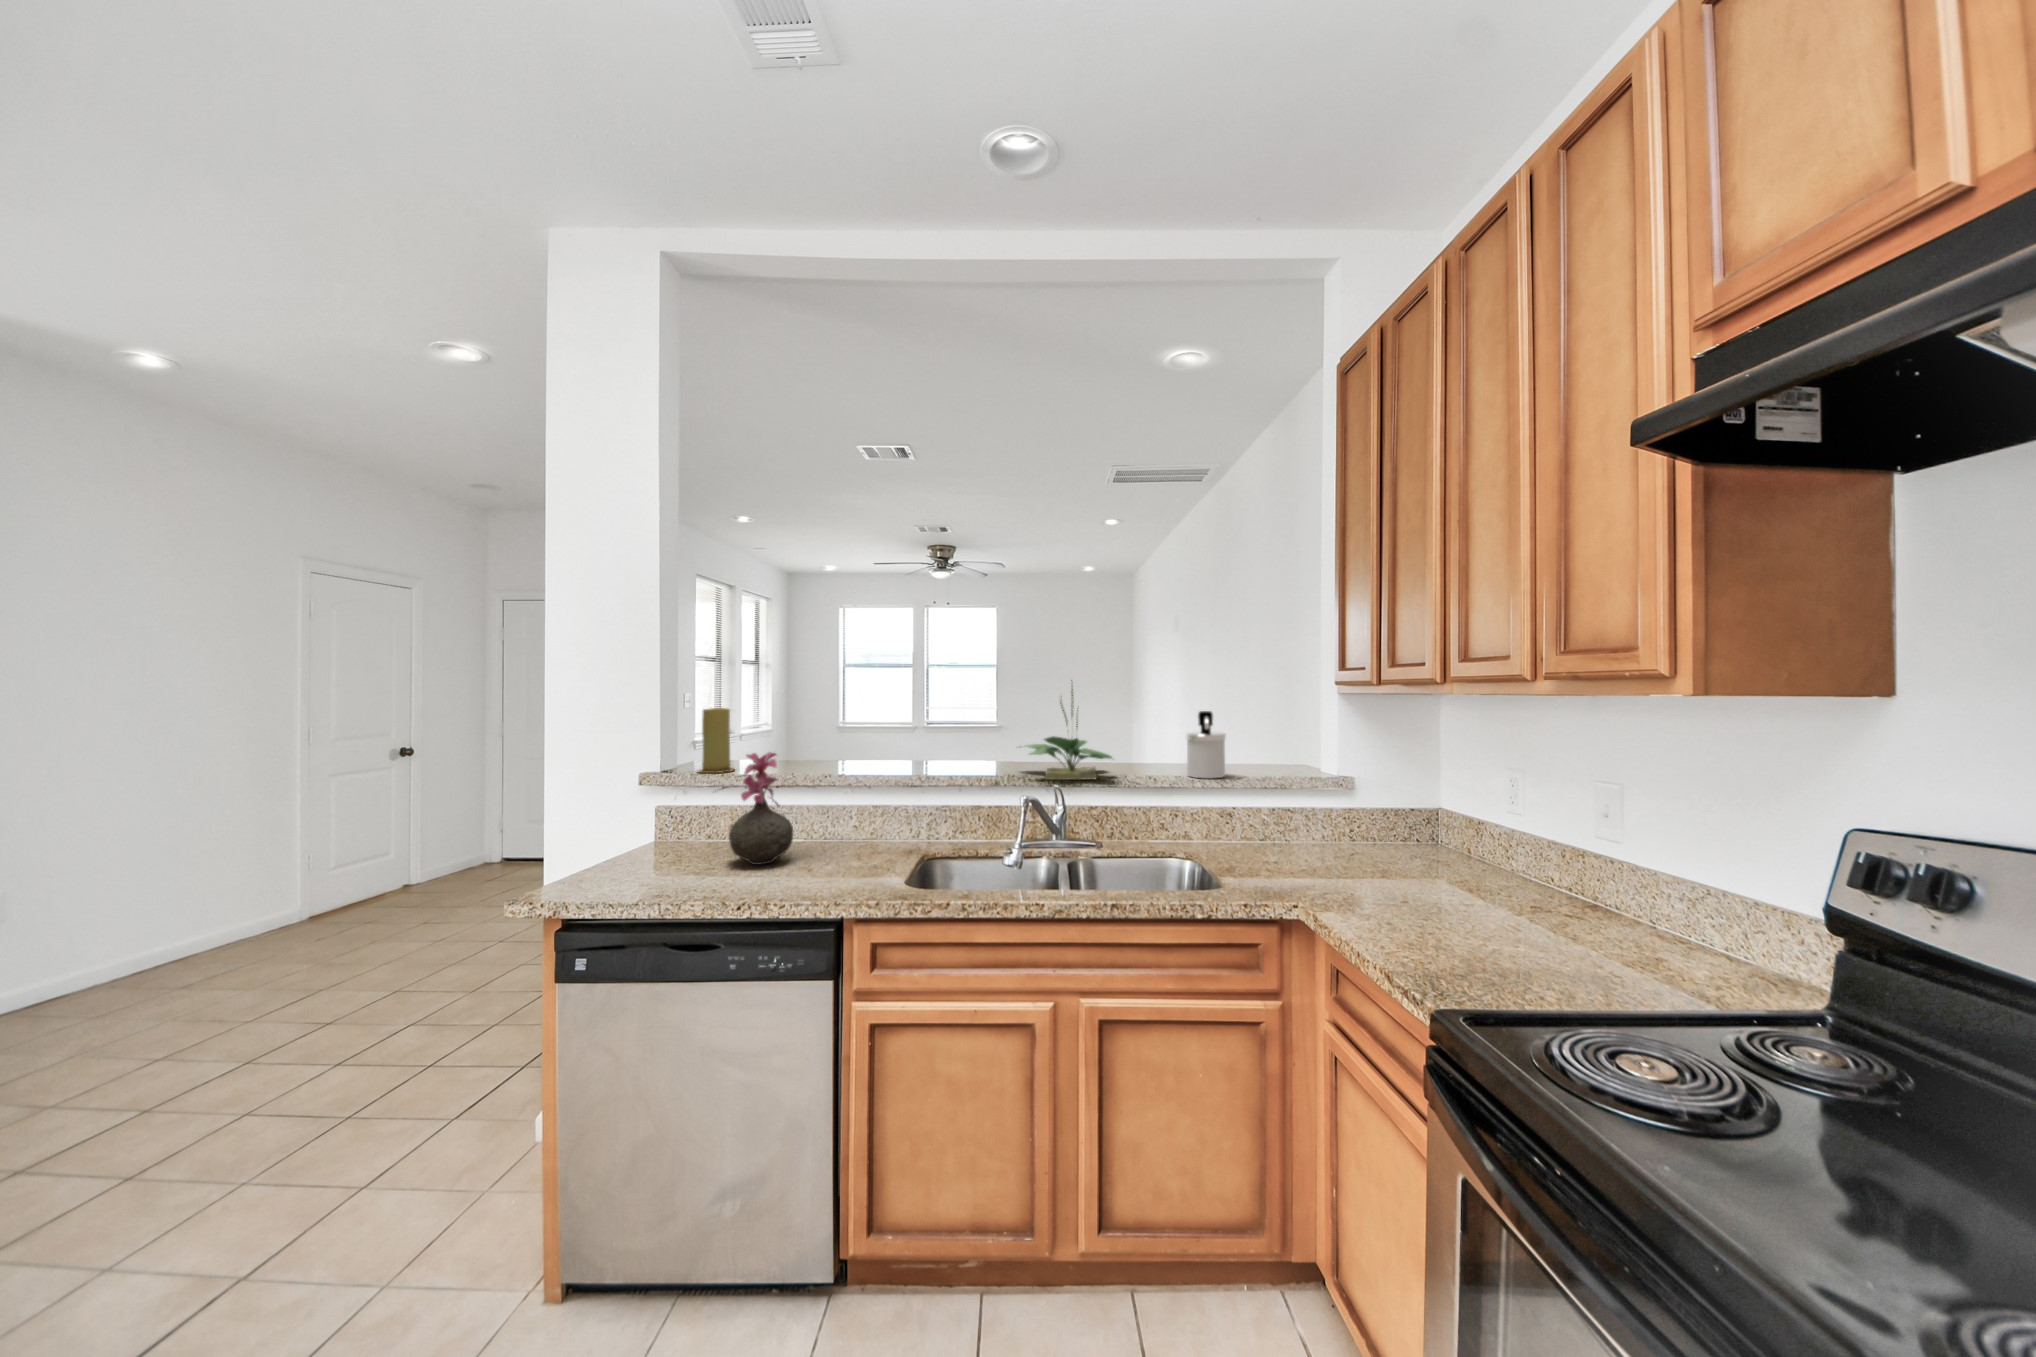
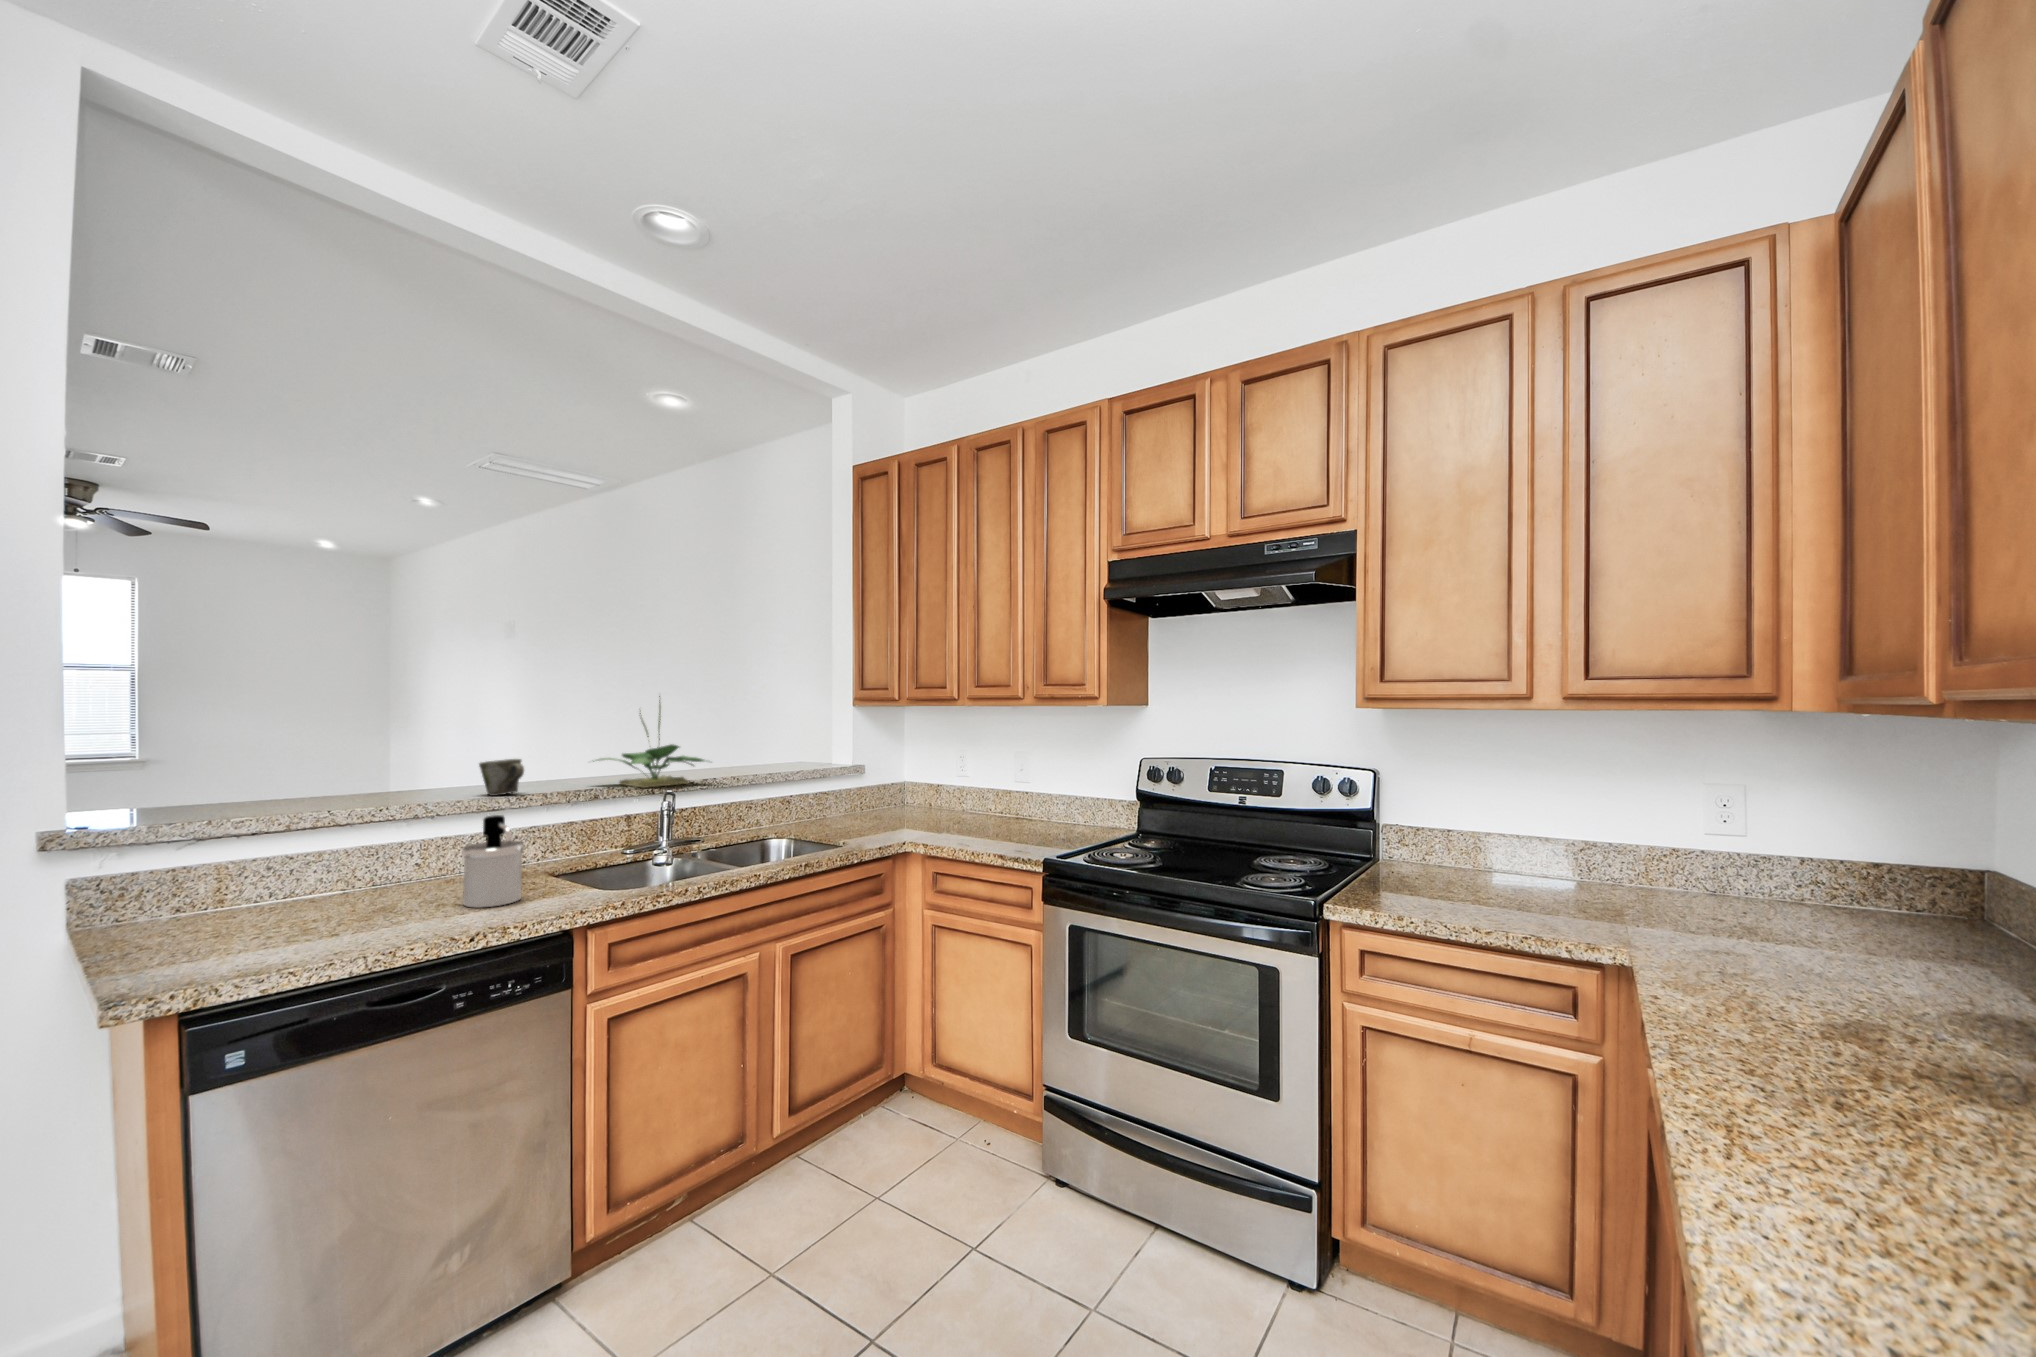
candle: present [698,708,734,773] -> none [115,728,193,824]
soap dispenser: present [1185,711,1226,778] -> present [462,815,524,907]
mug: none [913,741,946,774] -> present [479,759,524,796]
vase: present [729,752,793,865] -> none [306,775,406,917]

